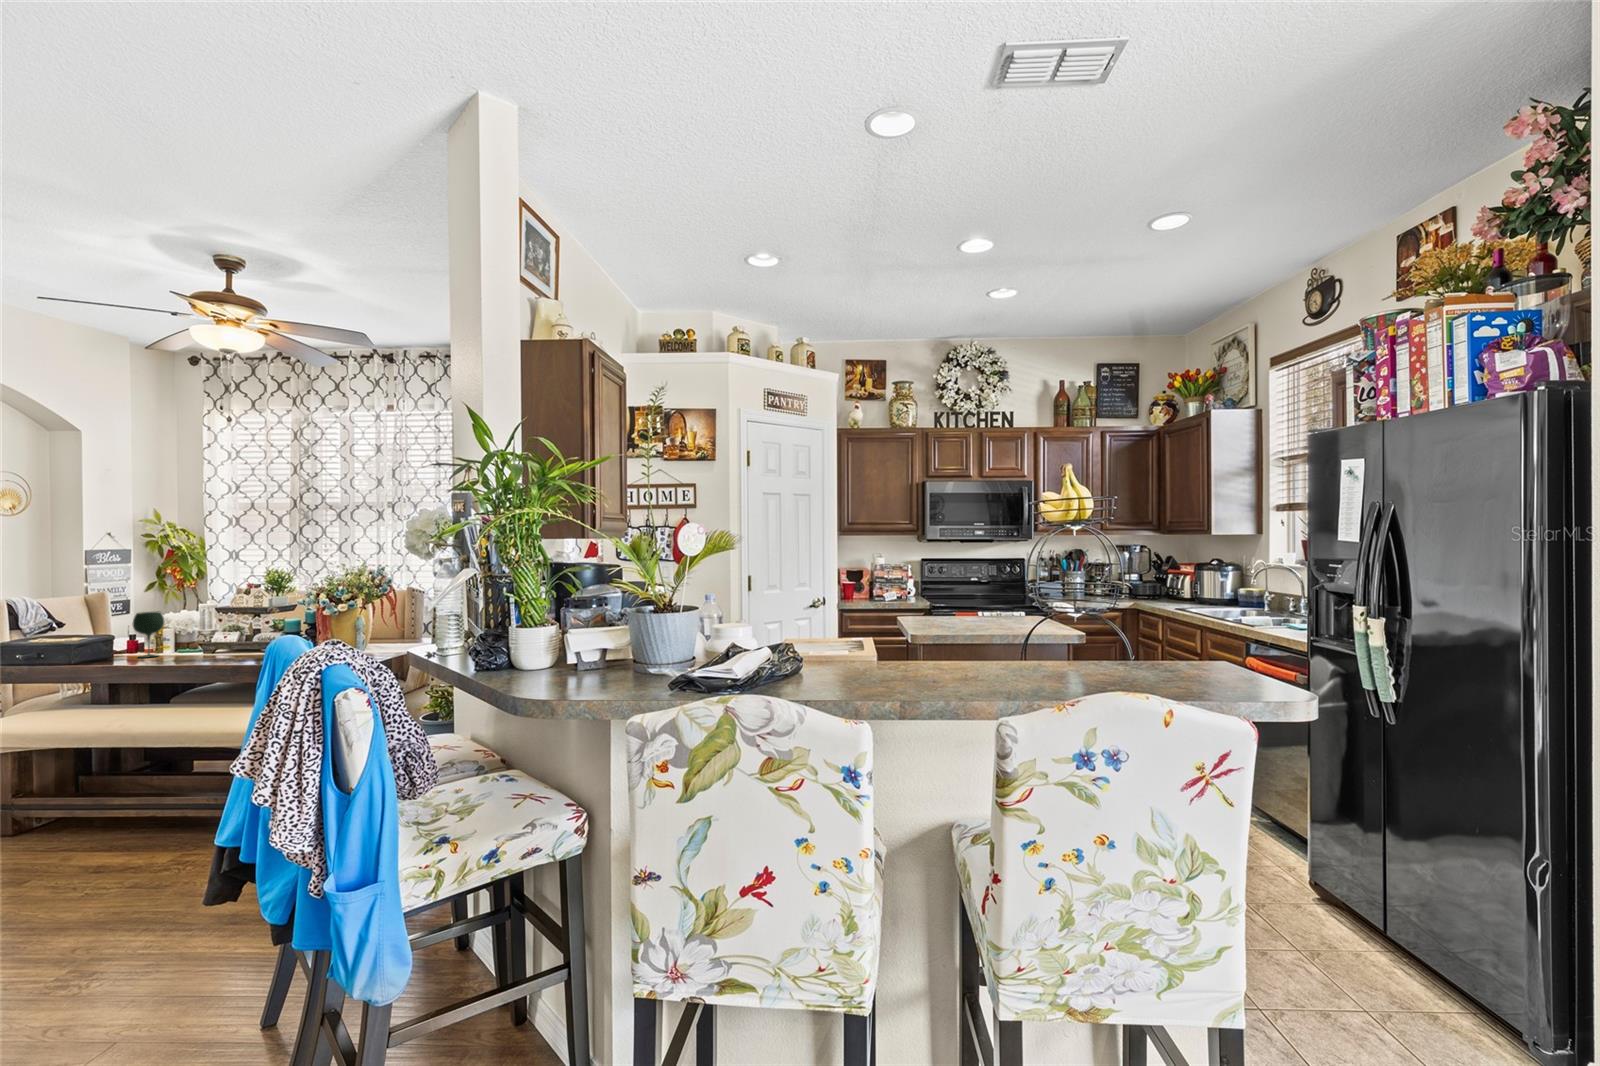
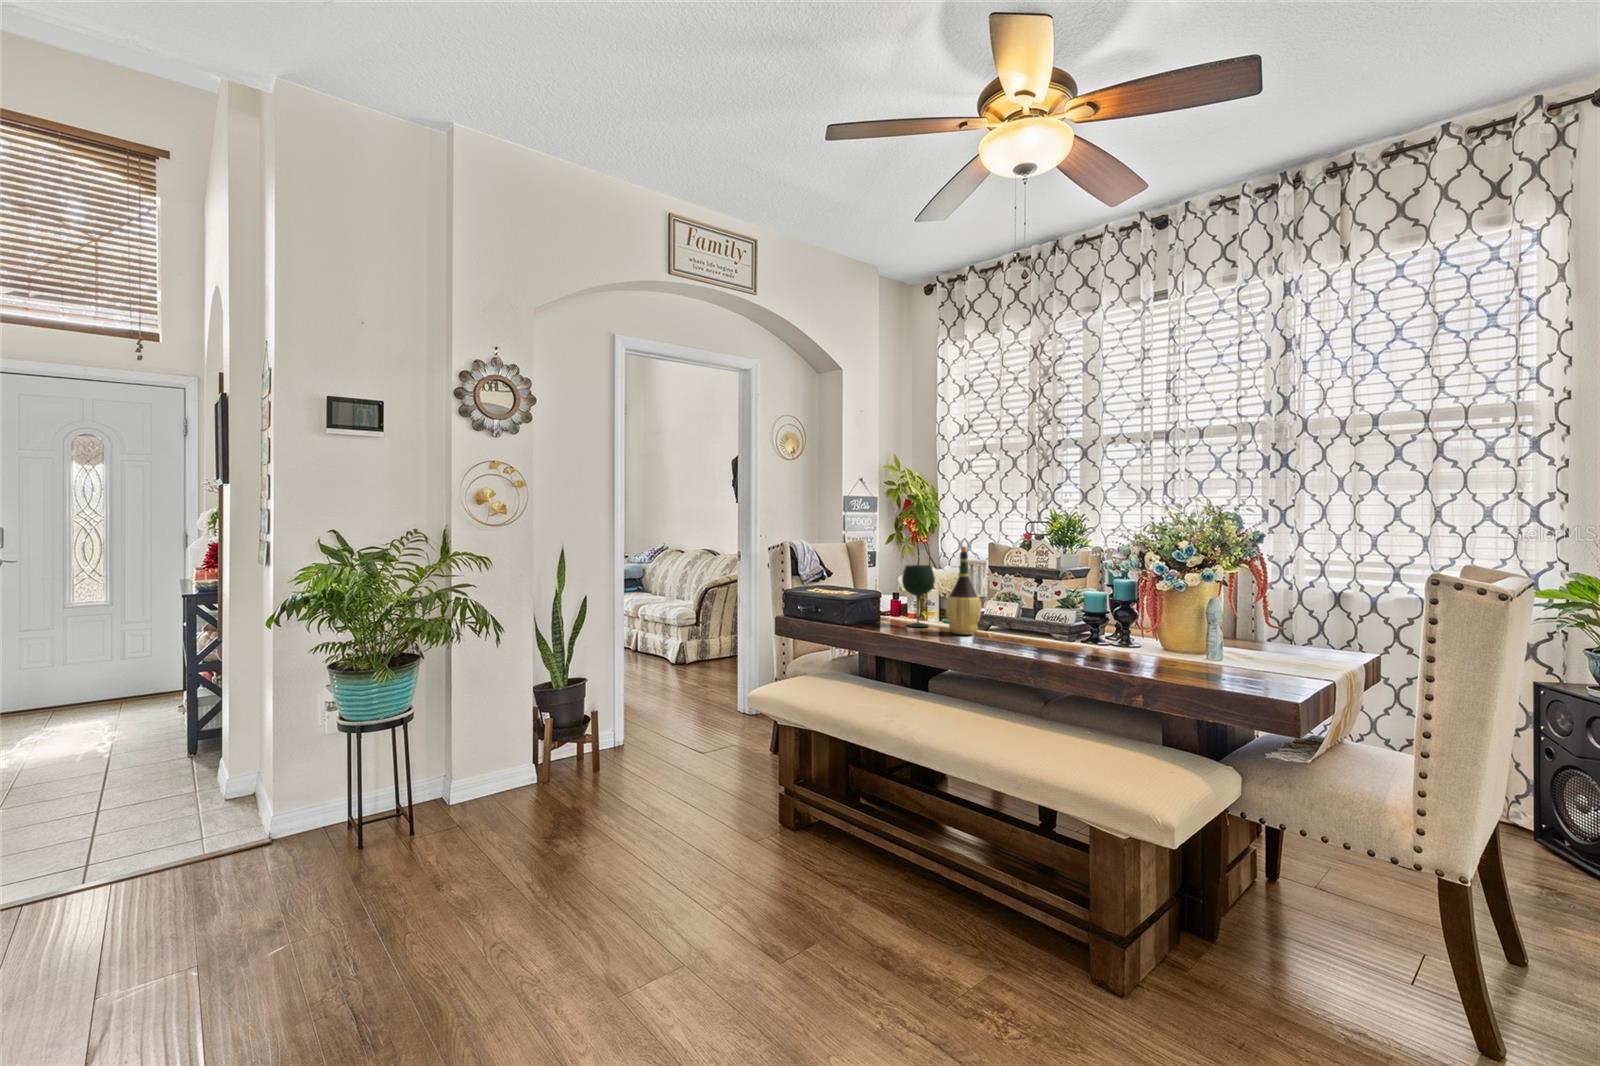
wine bottle: none [171,597,203,658] -> present [945,546,982,634]

